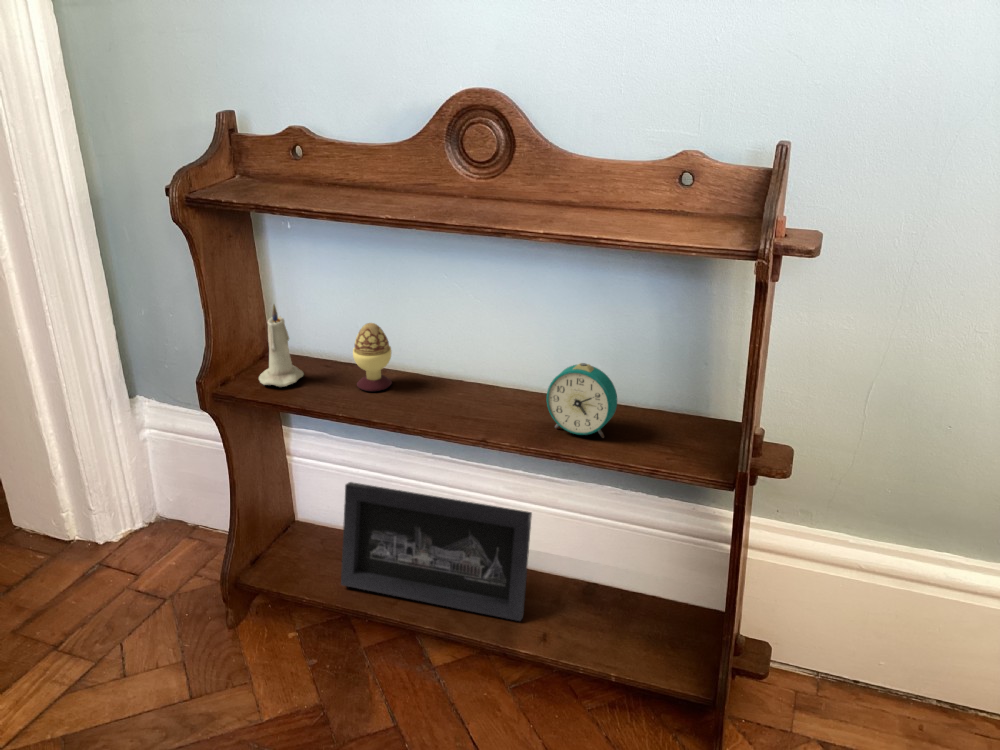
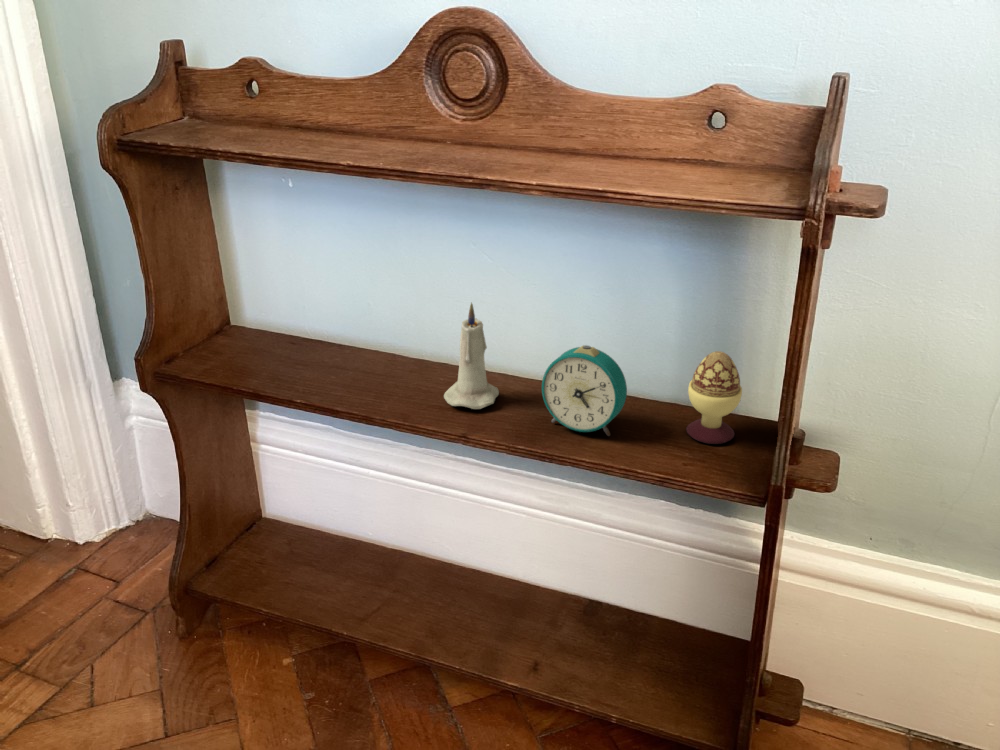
candle: present [259,305,304,387] -> present [444,303,499,409]
decorative egg: present [353,323,392,391] -> present [686,351,742,444]
picture frame: present [341,482,532,621] -> none [305,478,525,646]

